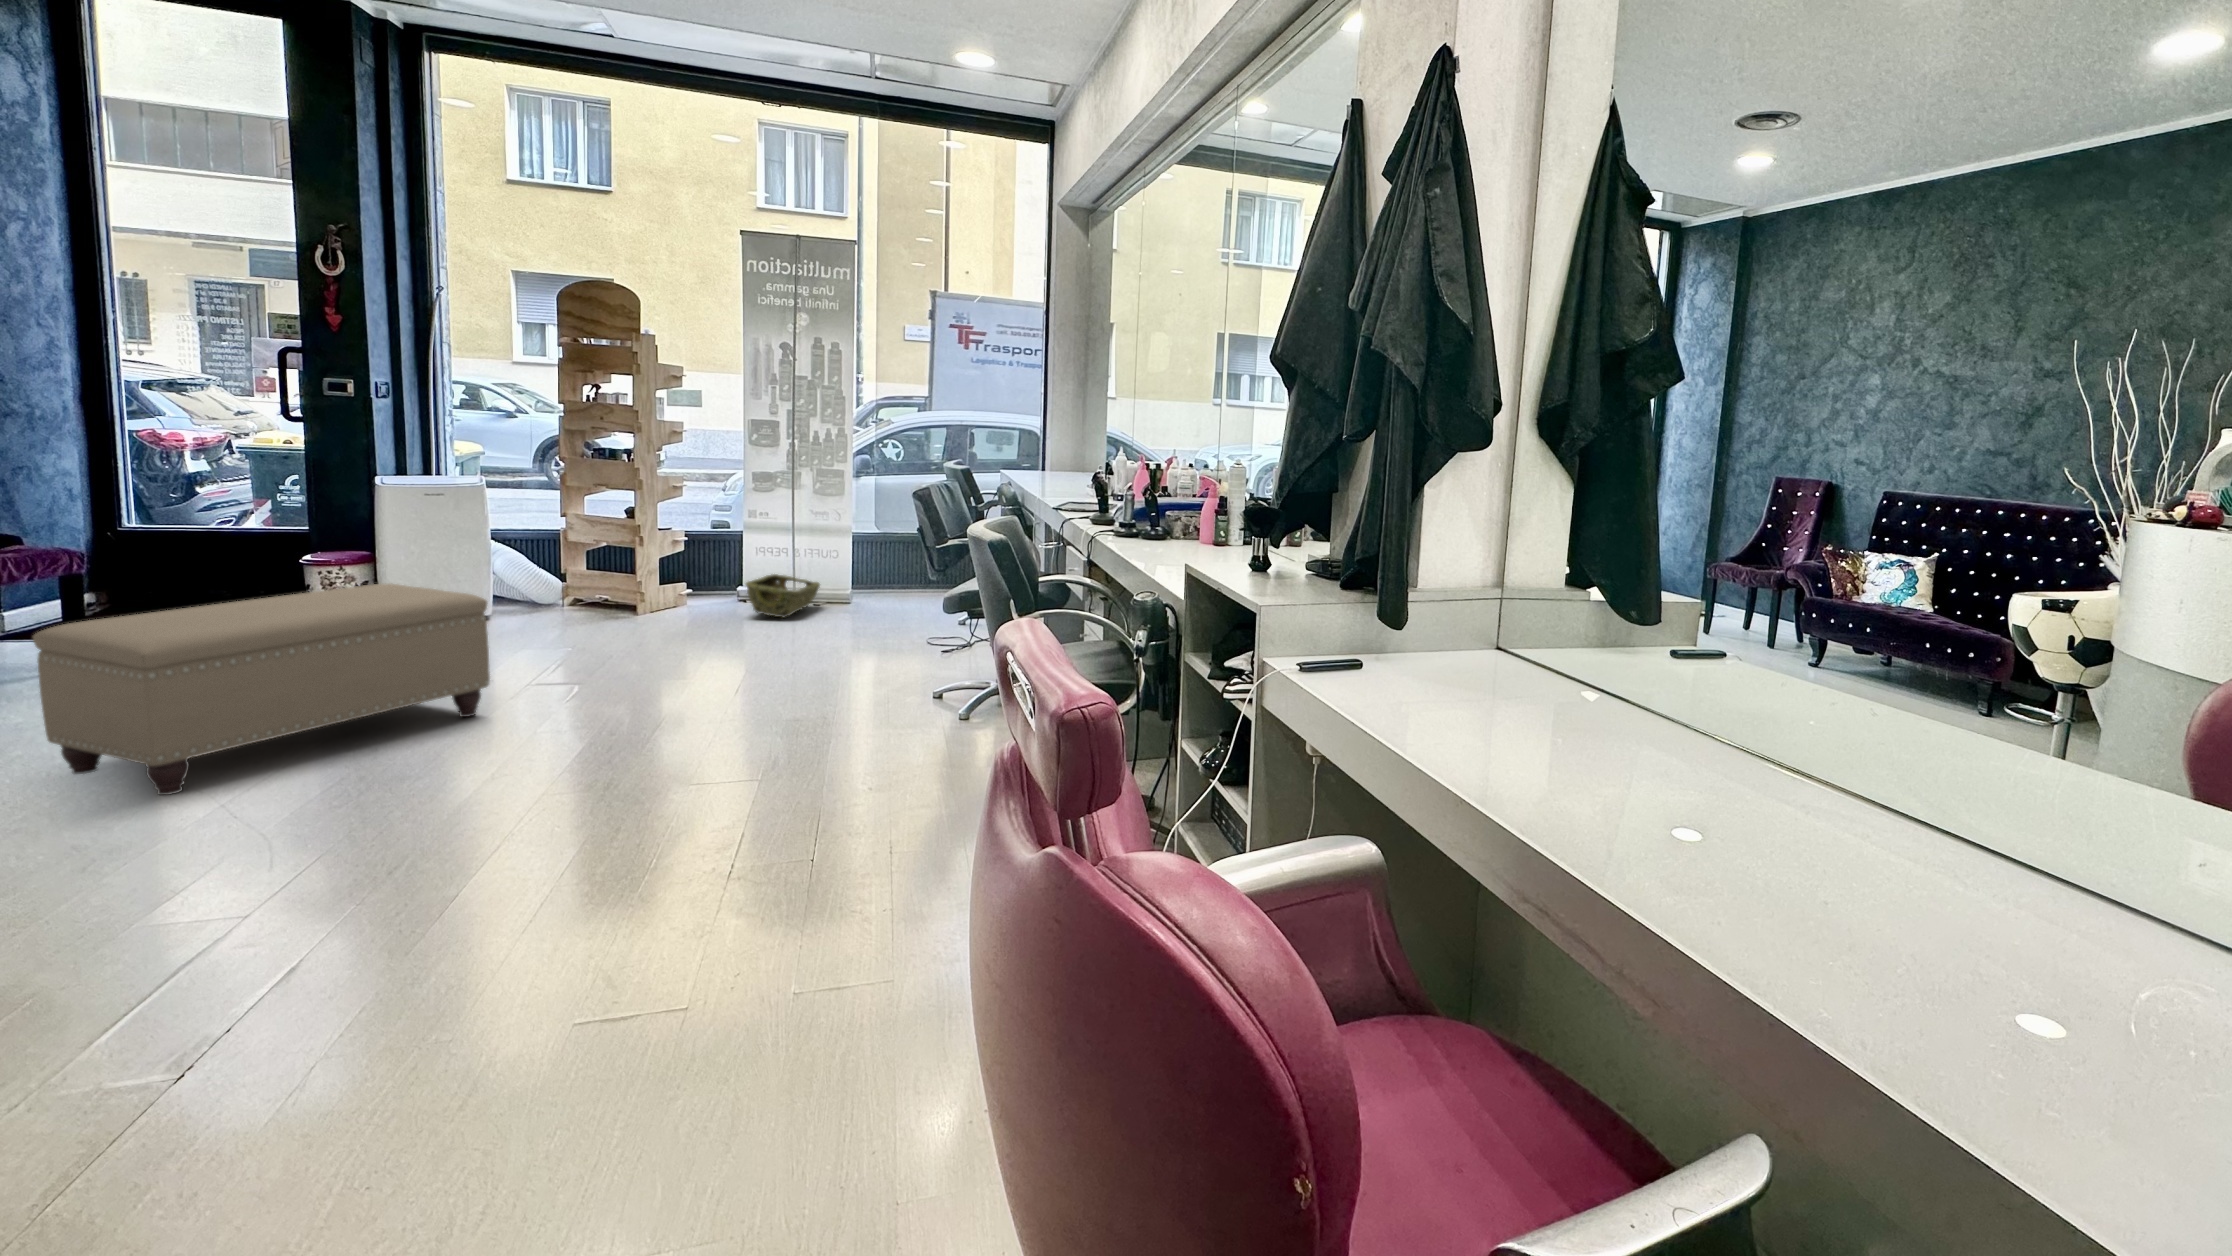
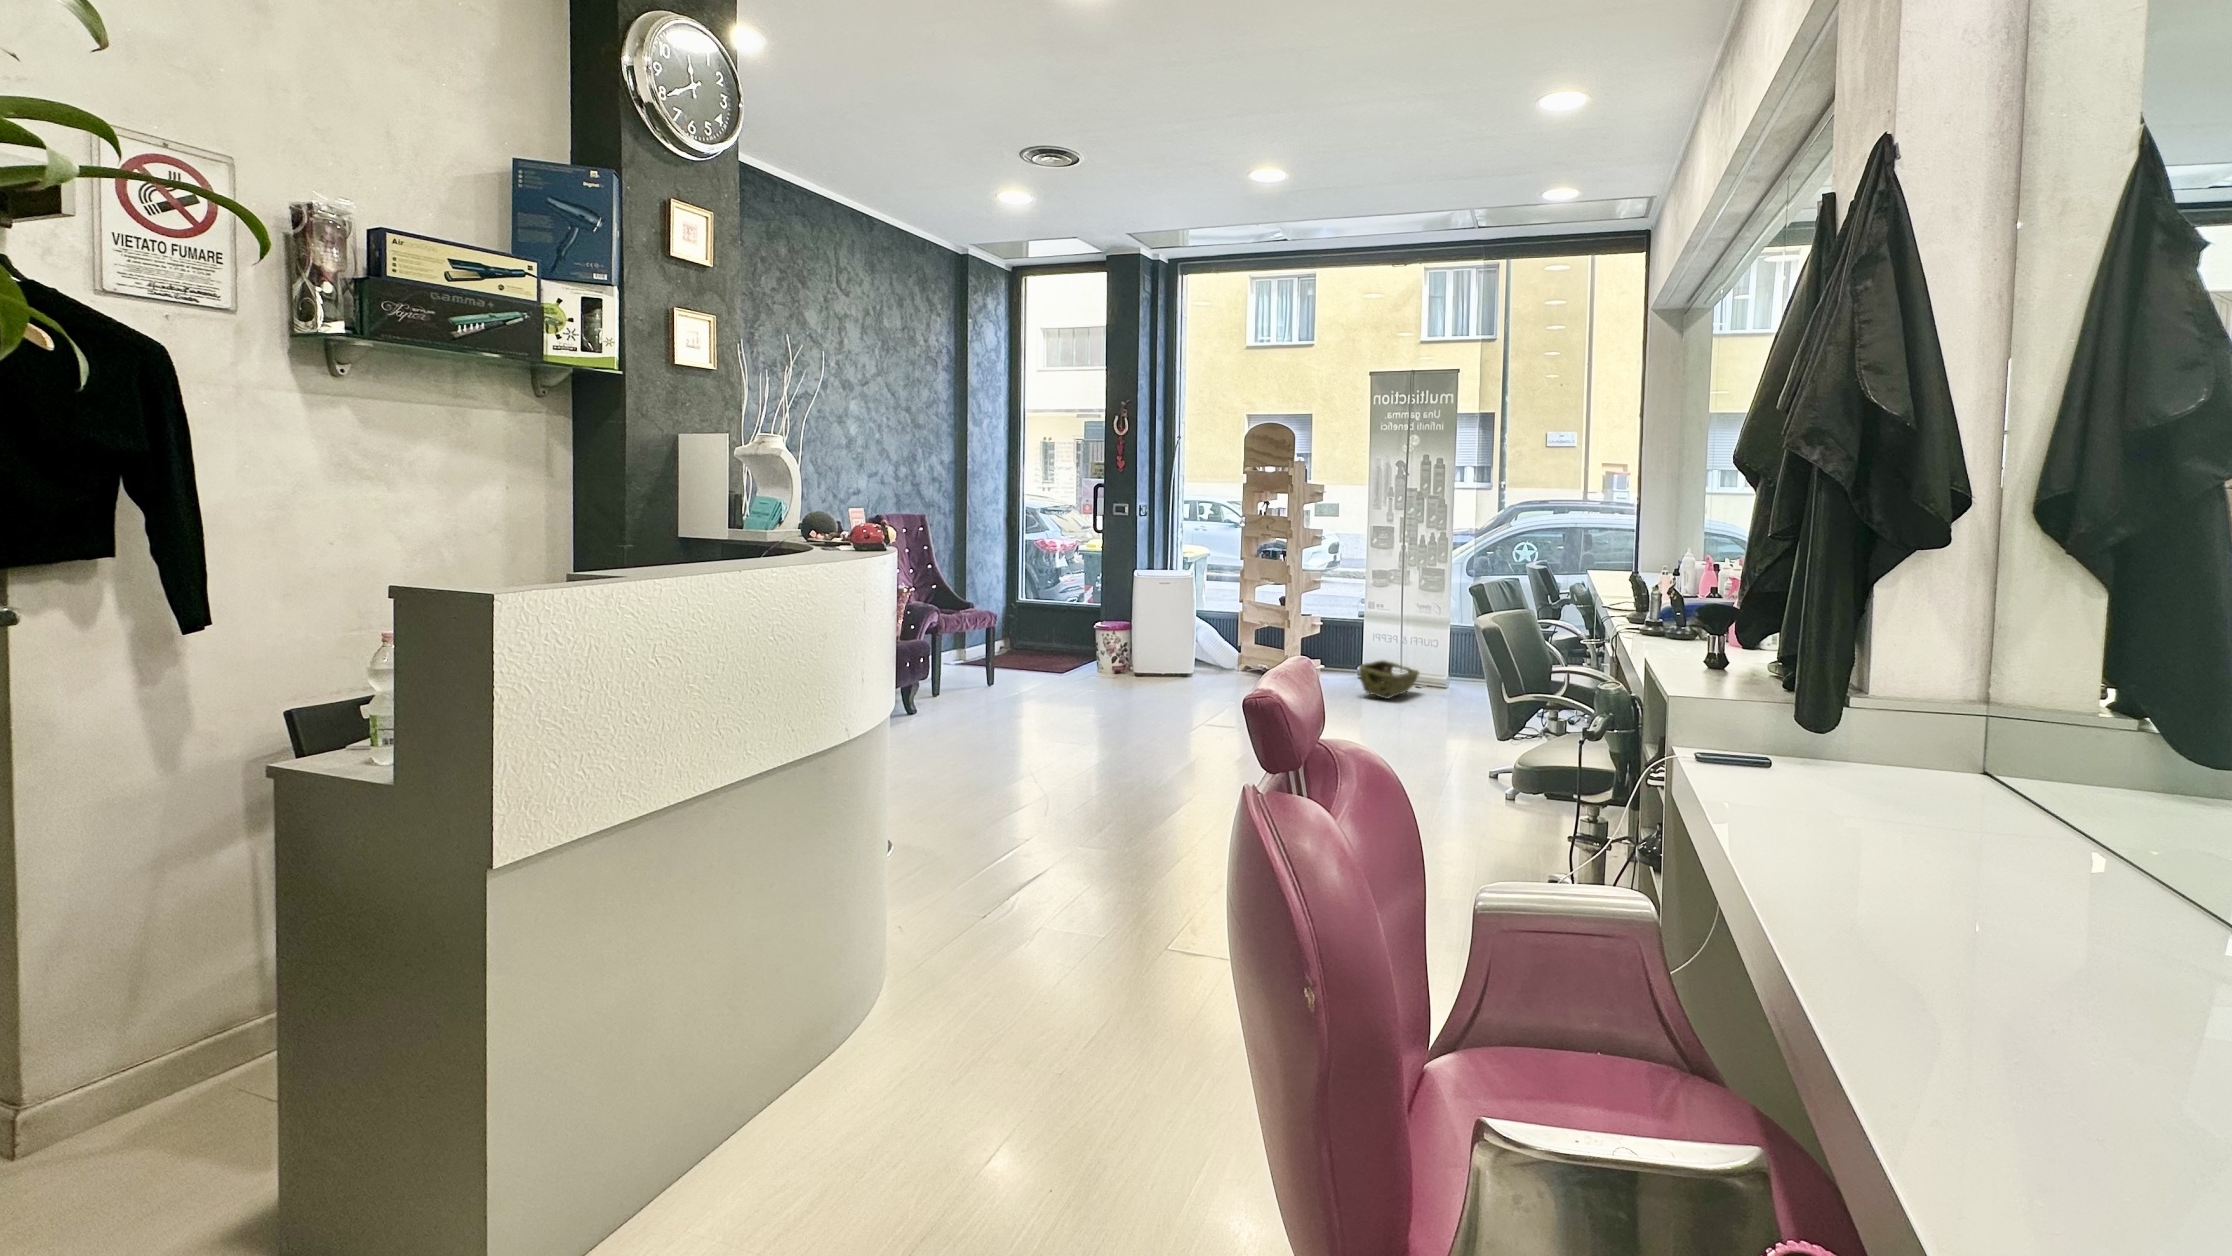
ottoman: present [33,583,490,795] -> none [979,643,1180,761]

